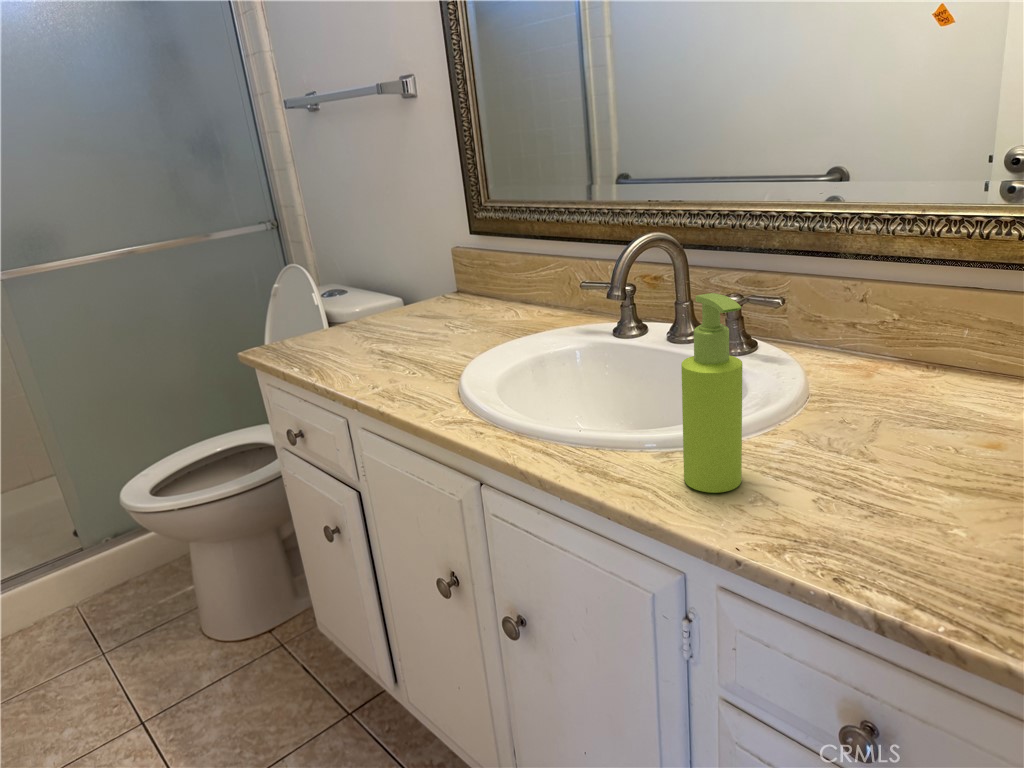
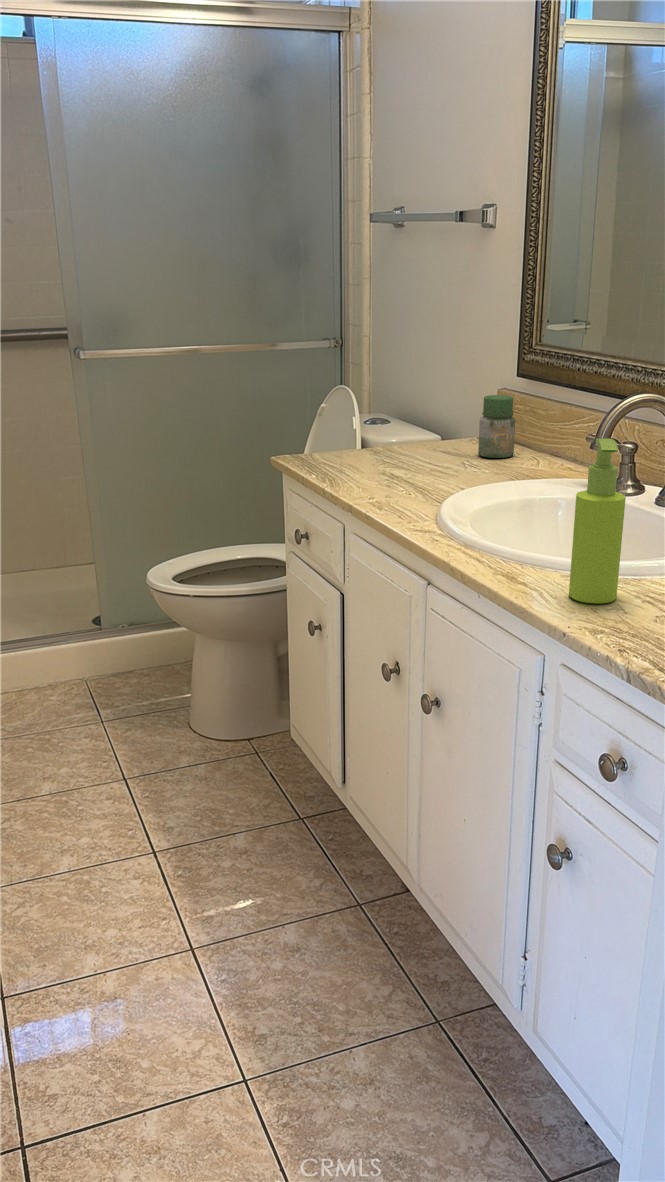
jar: none [449,255,487,318] -> present [478,395,515,458]

